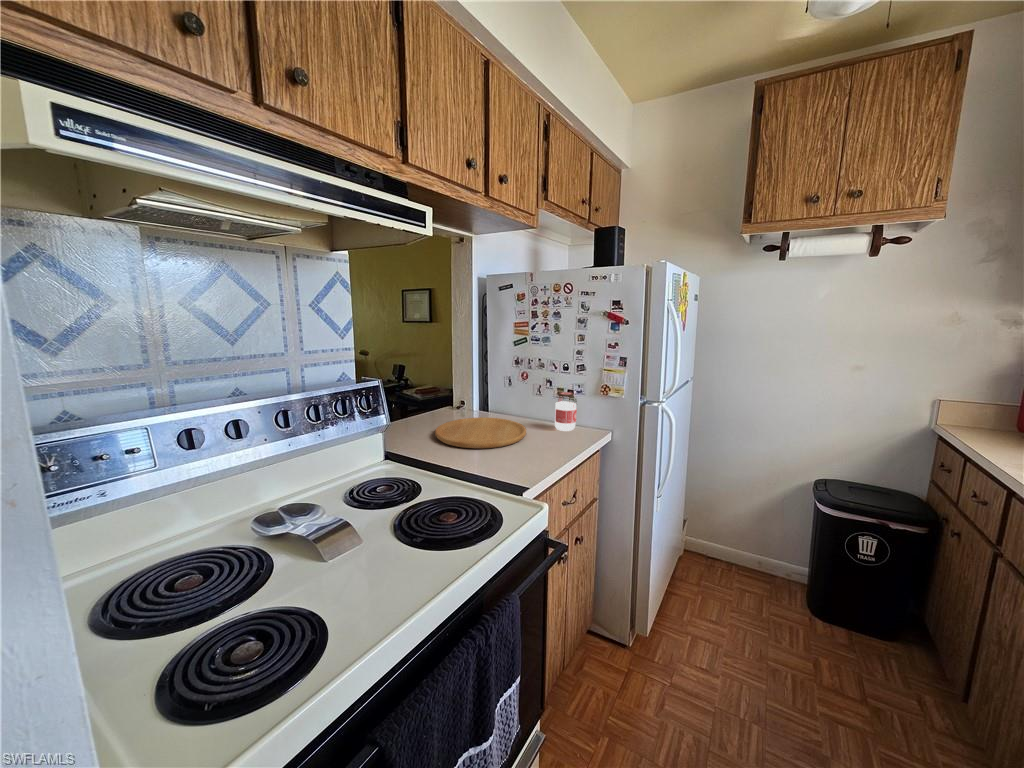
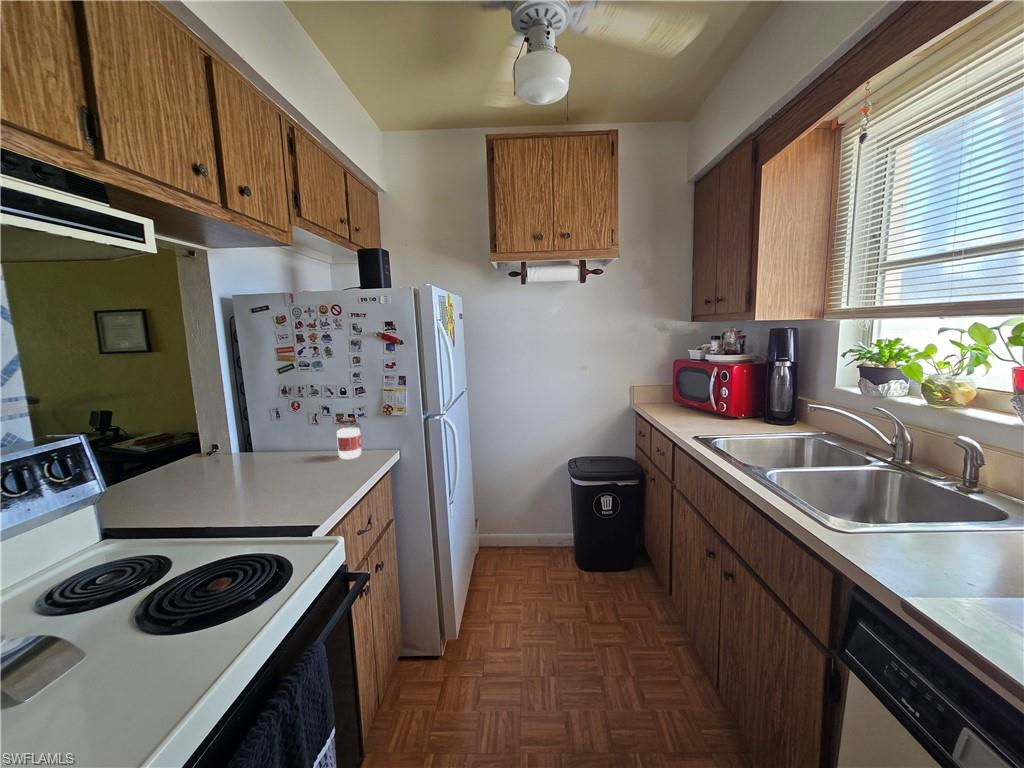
cutting board: present [435,417,526,448] -> none [179,459,306,502]

